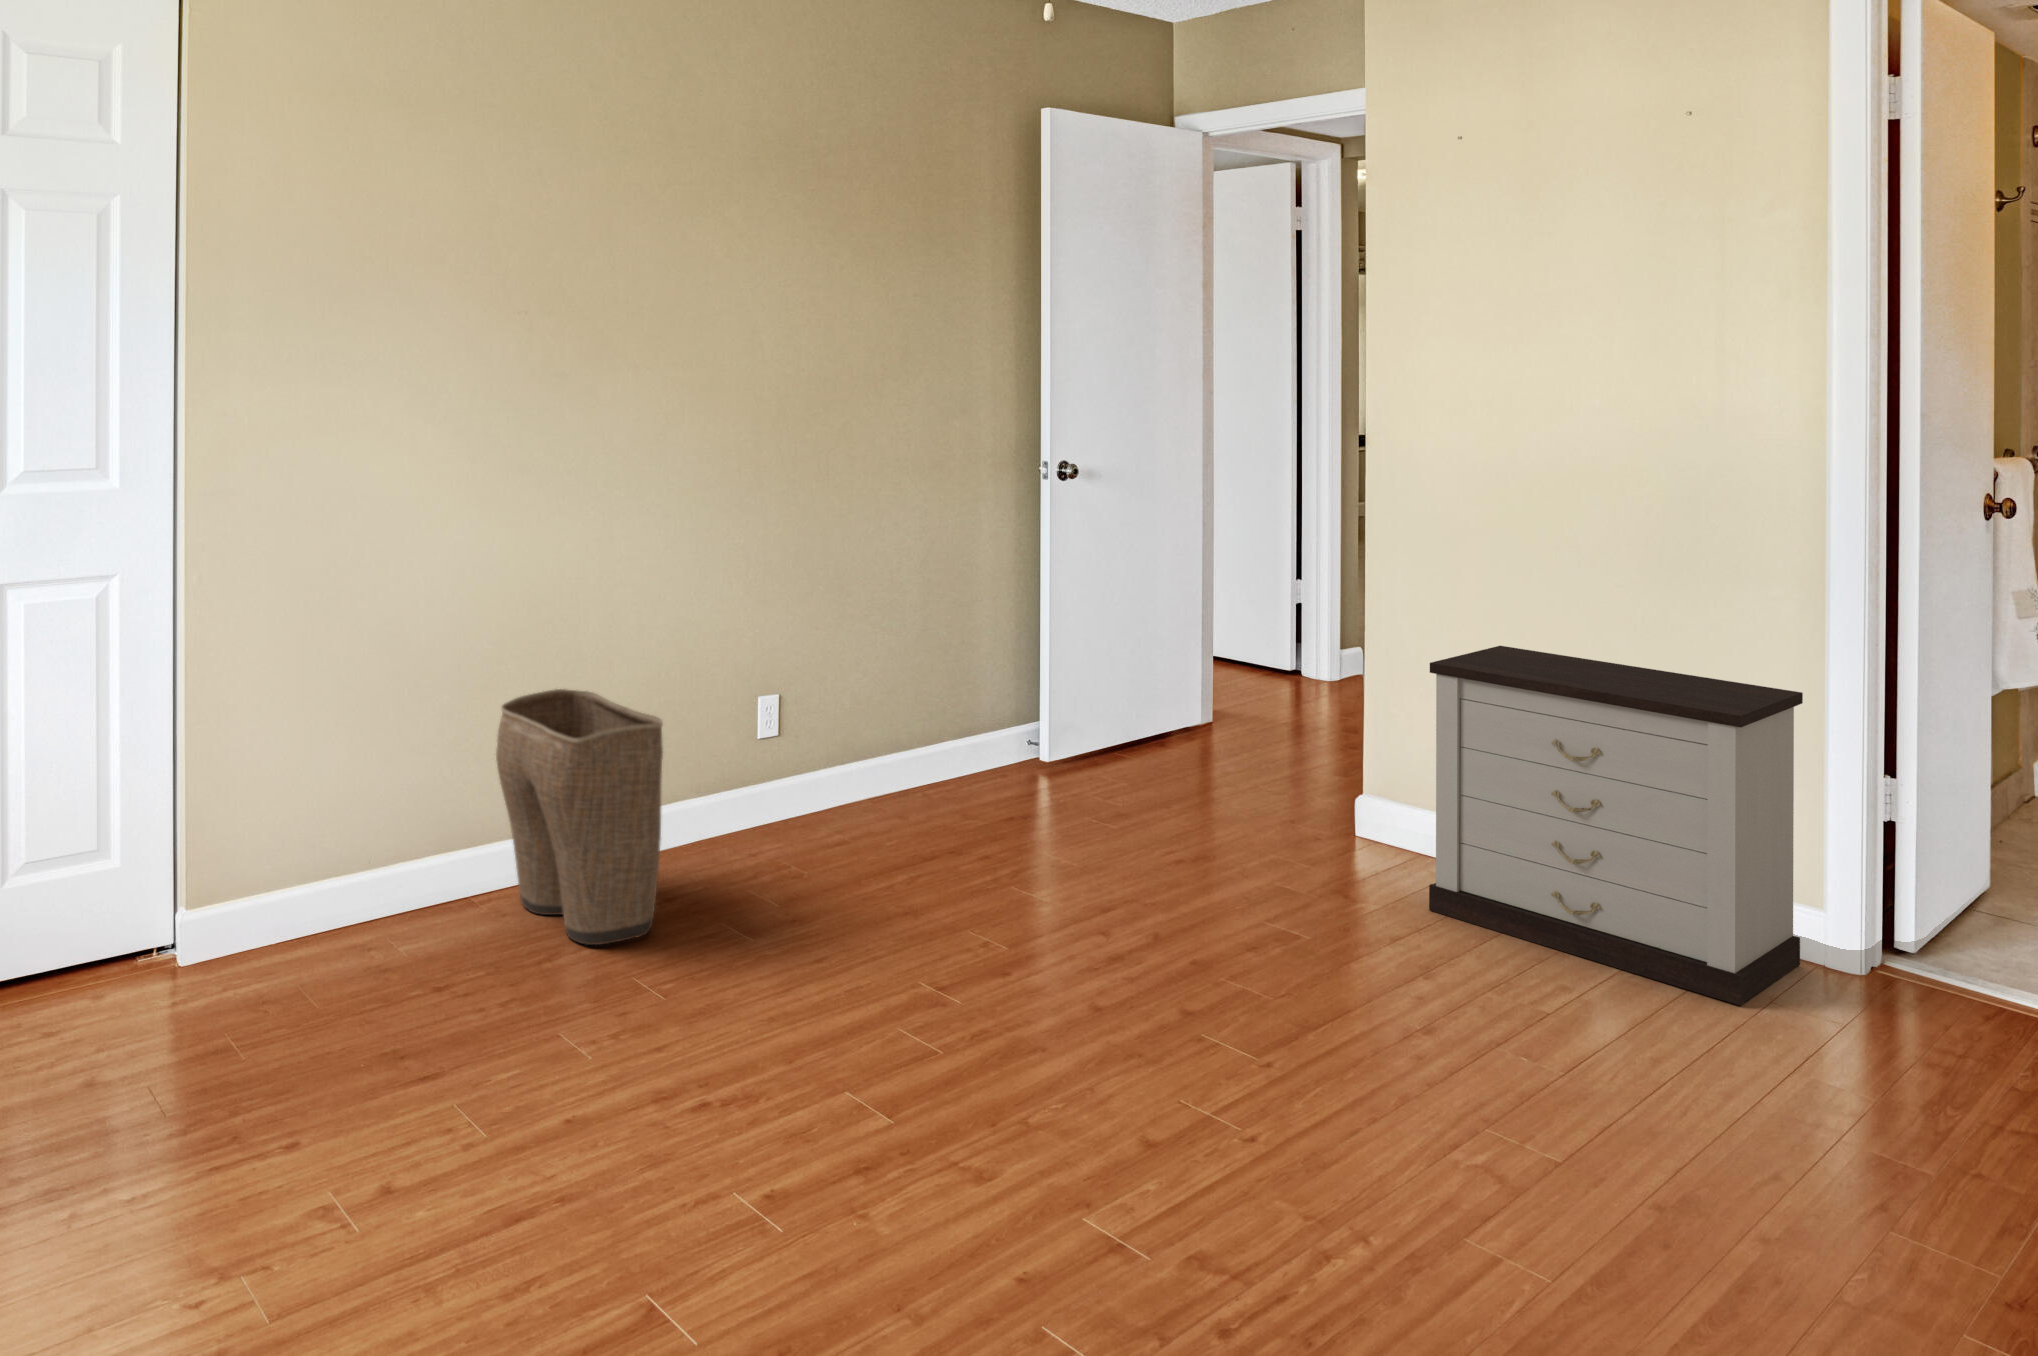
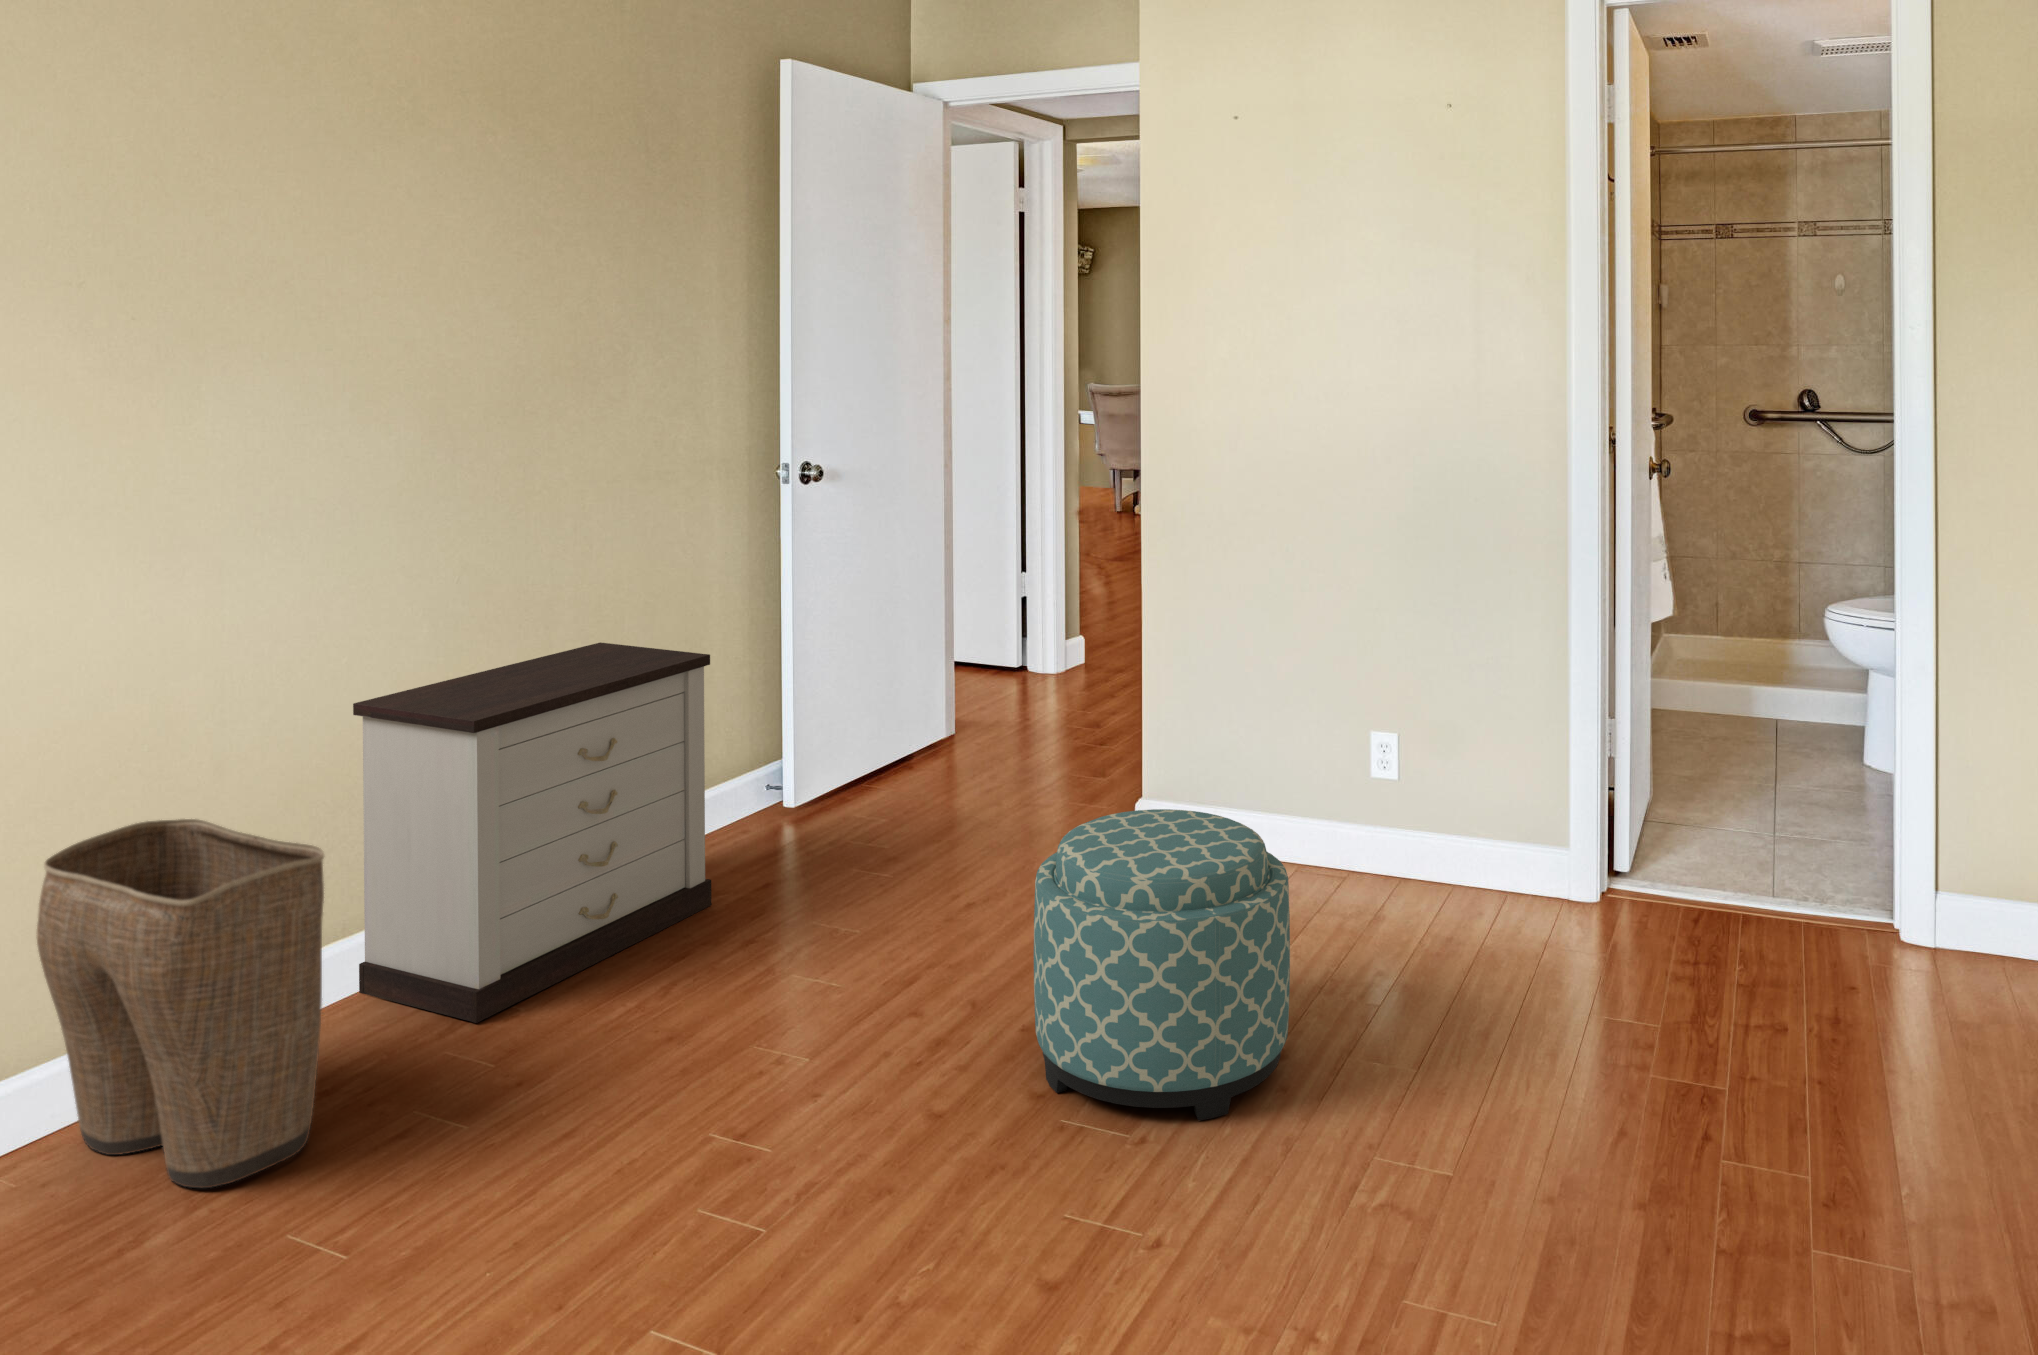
nightstand: present [1429,646,1803,1006] -> present [353,642,712,1023]
ottoman: none [1198,782,1444,1063] -> present [1034,809,1290,1121]

